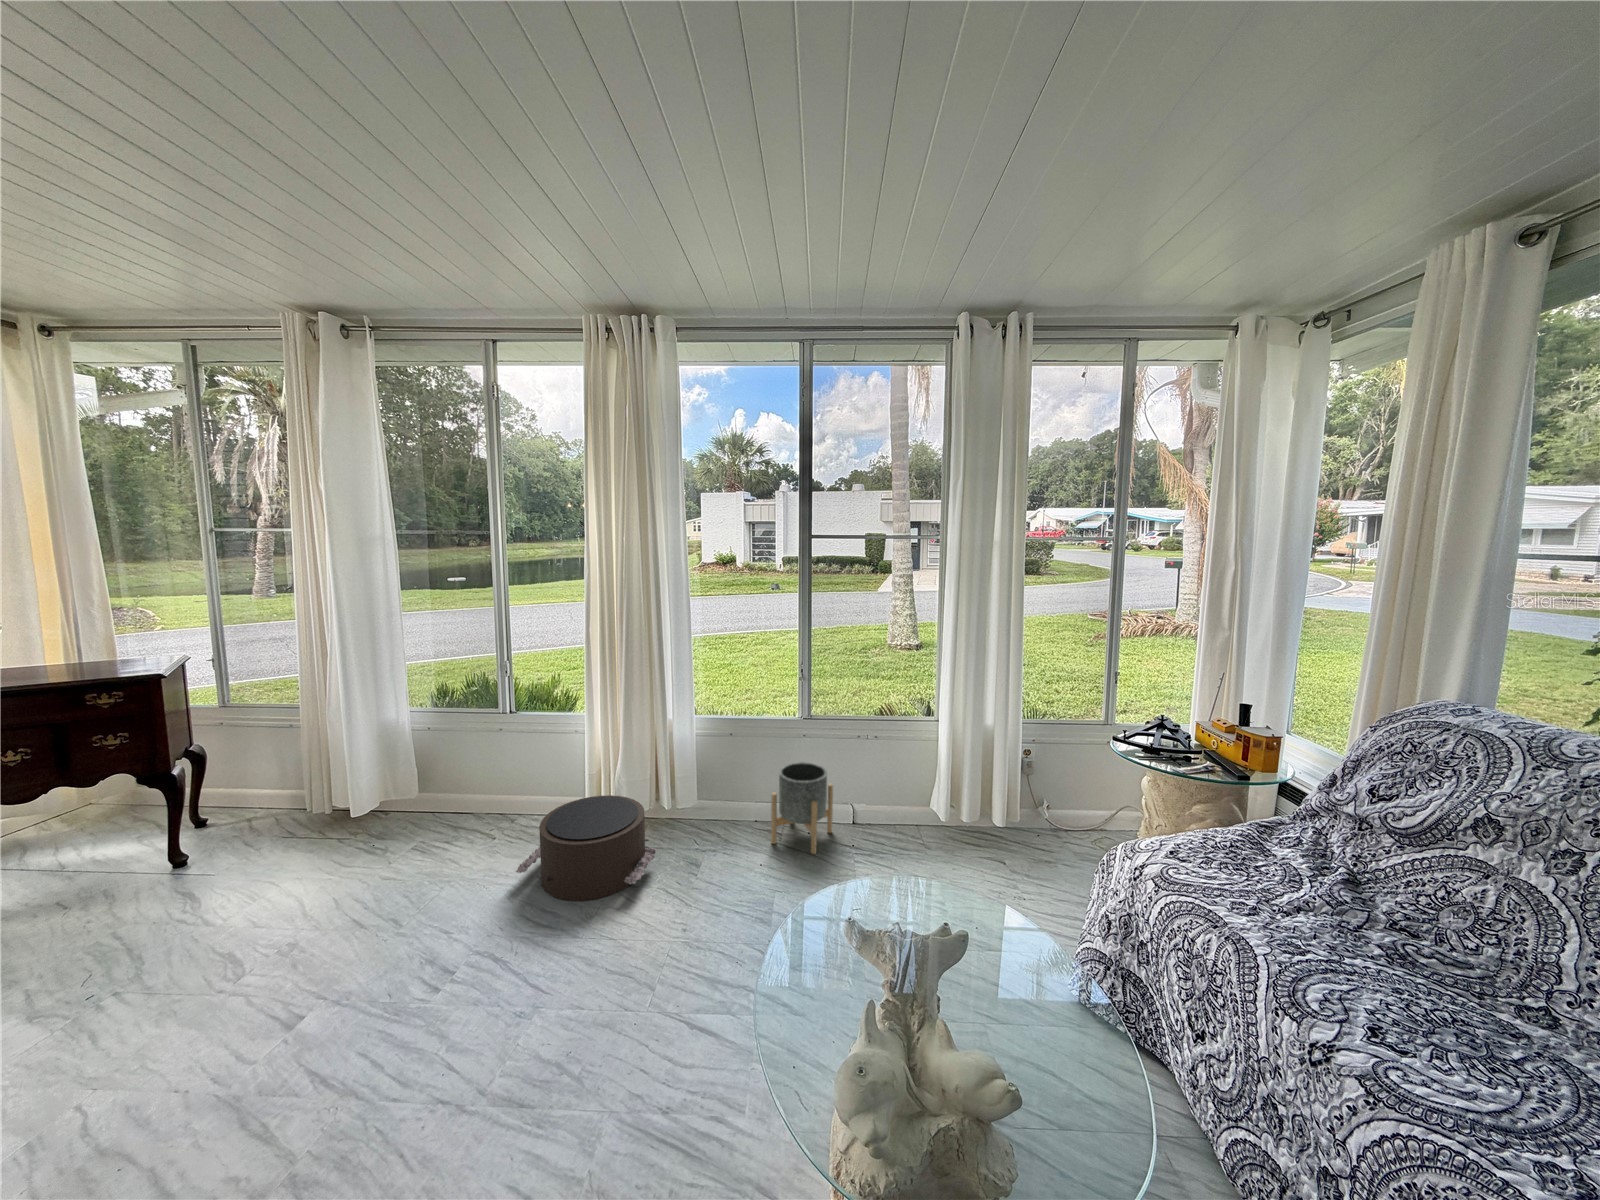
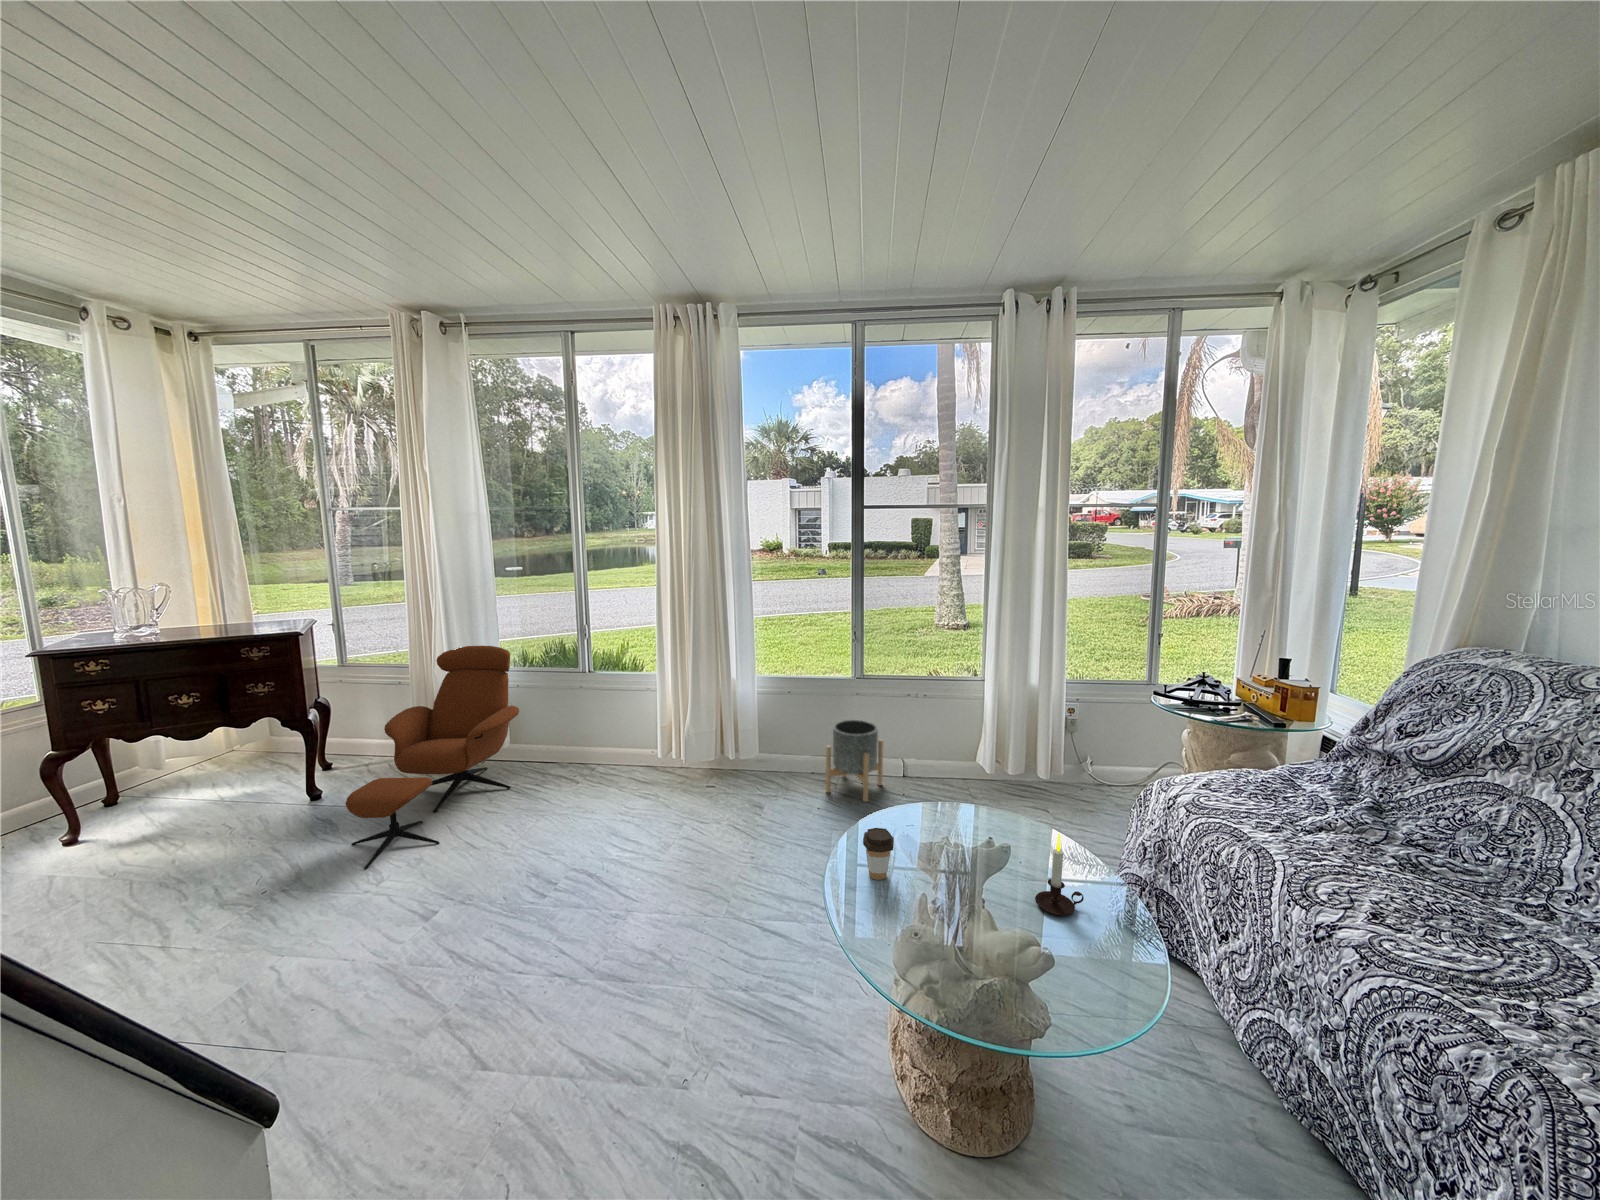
lounge chair: none [197,685,427,964] -> present [346,646,519,869]
pouf: present [515,795,658,901] -> none [601,745,724,833]
coffee cup: none [801,920,836,984] -> present [863,828,894,880]
candle: none [996,930,1050,1028] -> present [1035,833,1084,916]

